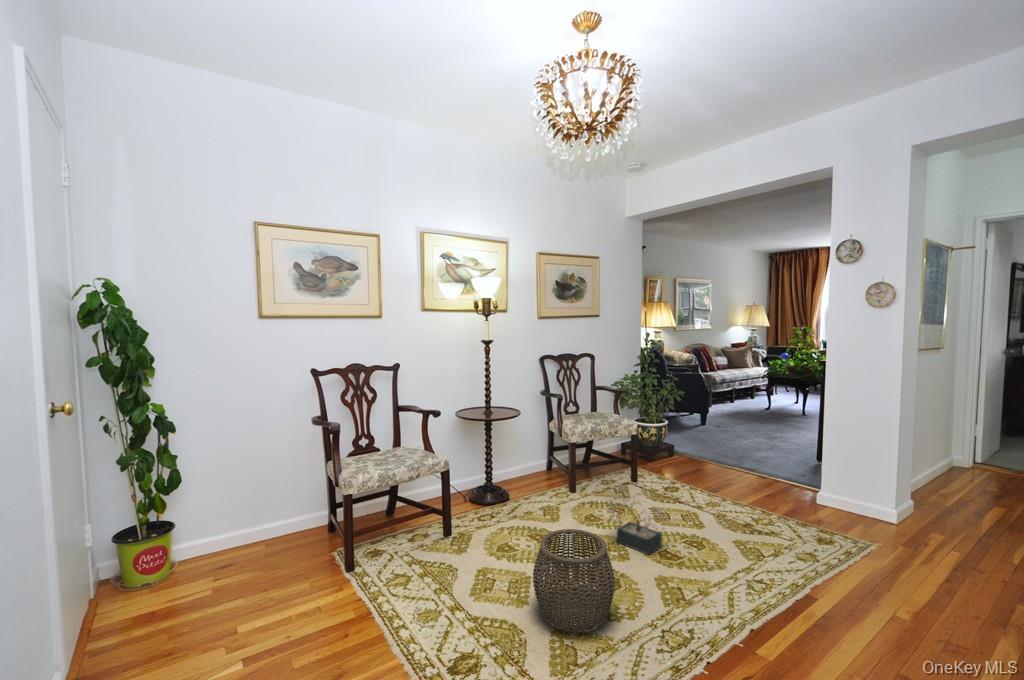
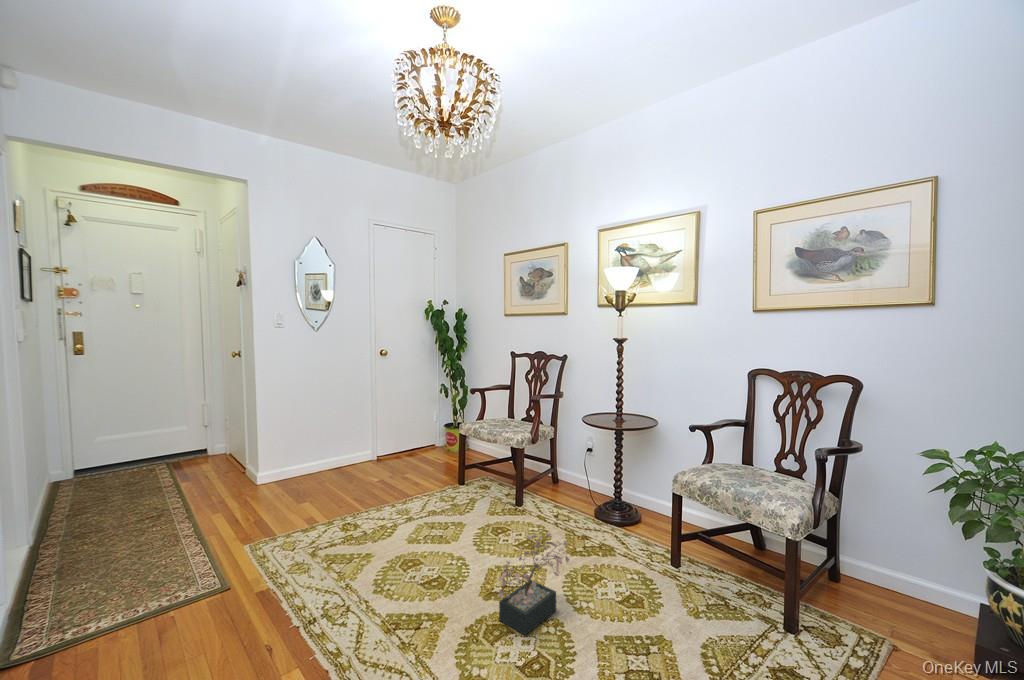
woven basket: present [533,529,615,631] -> none [356,493,431,579]

